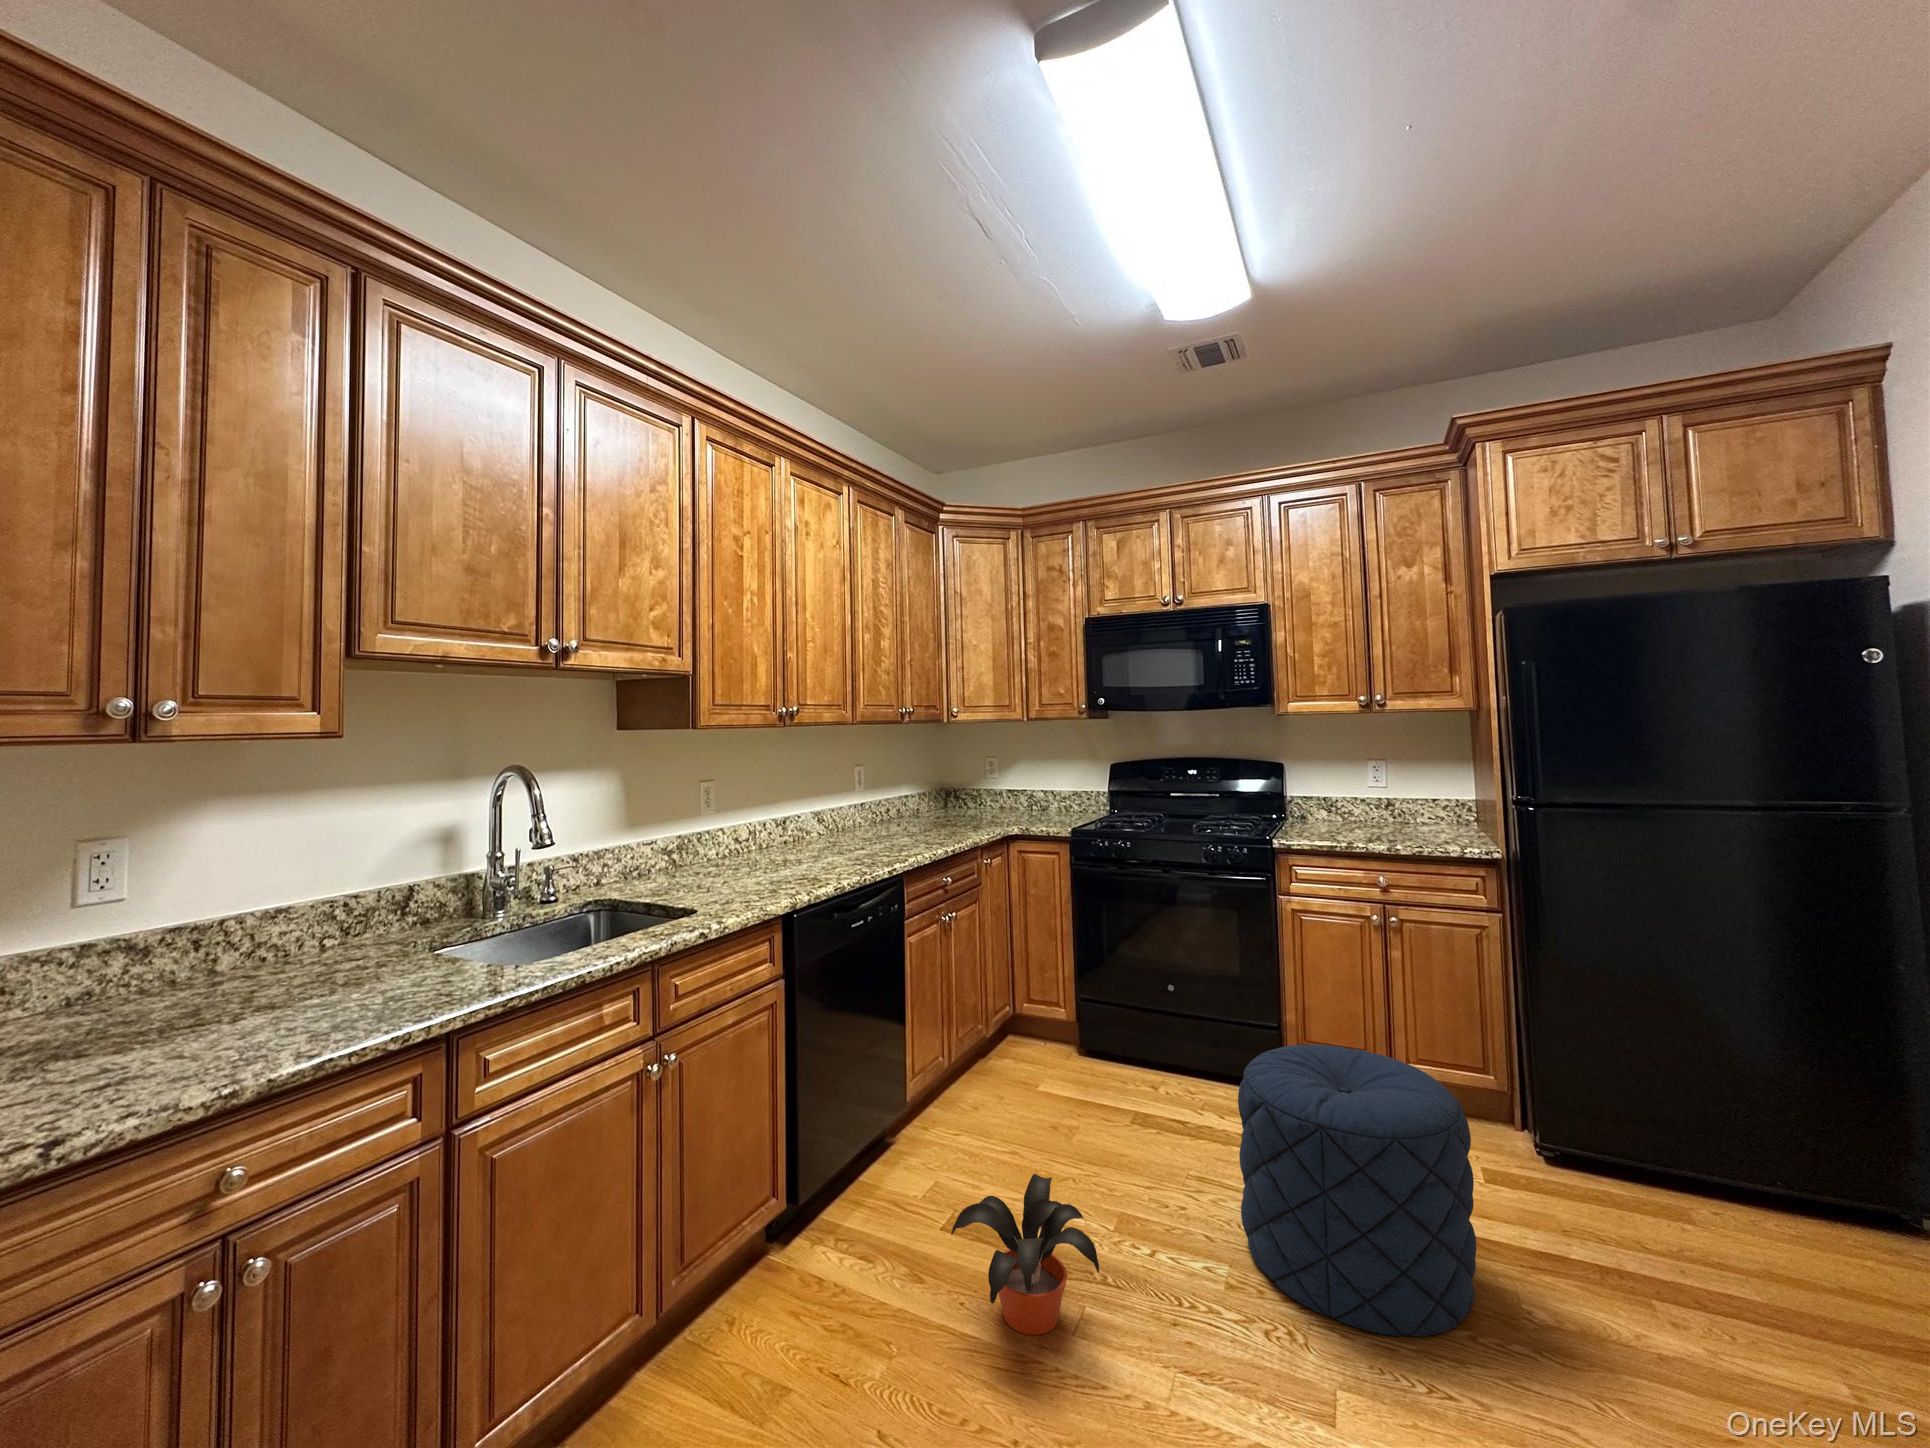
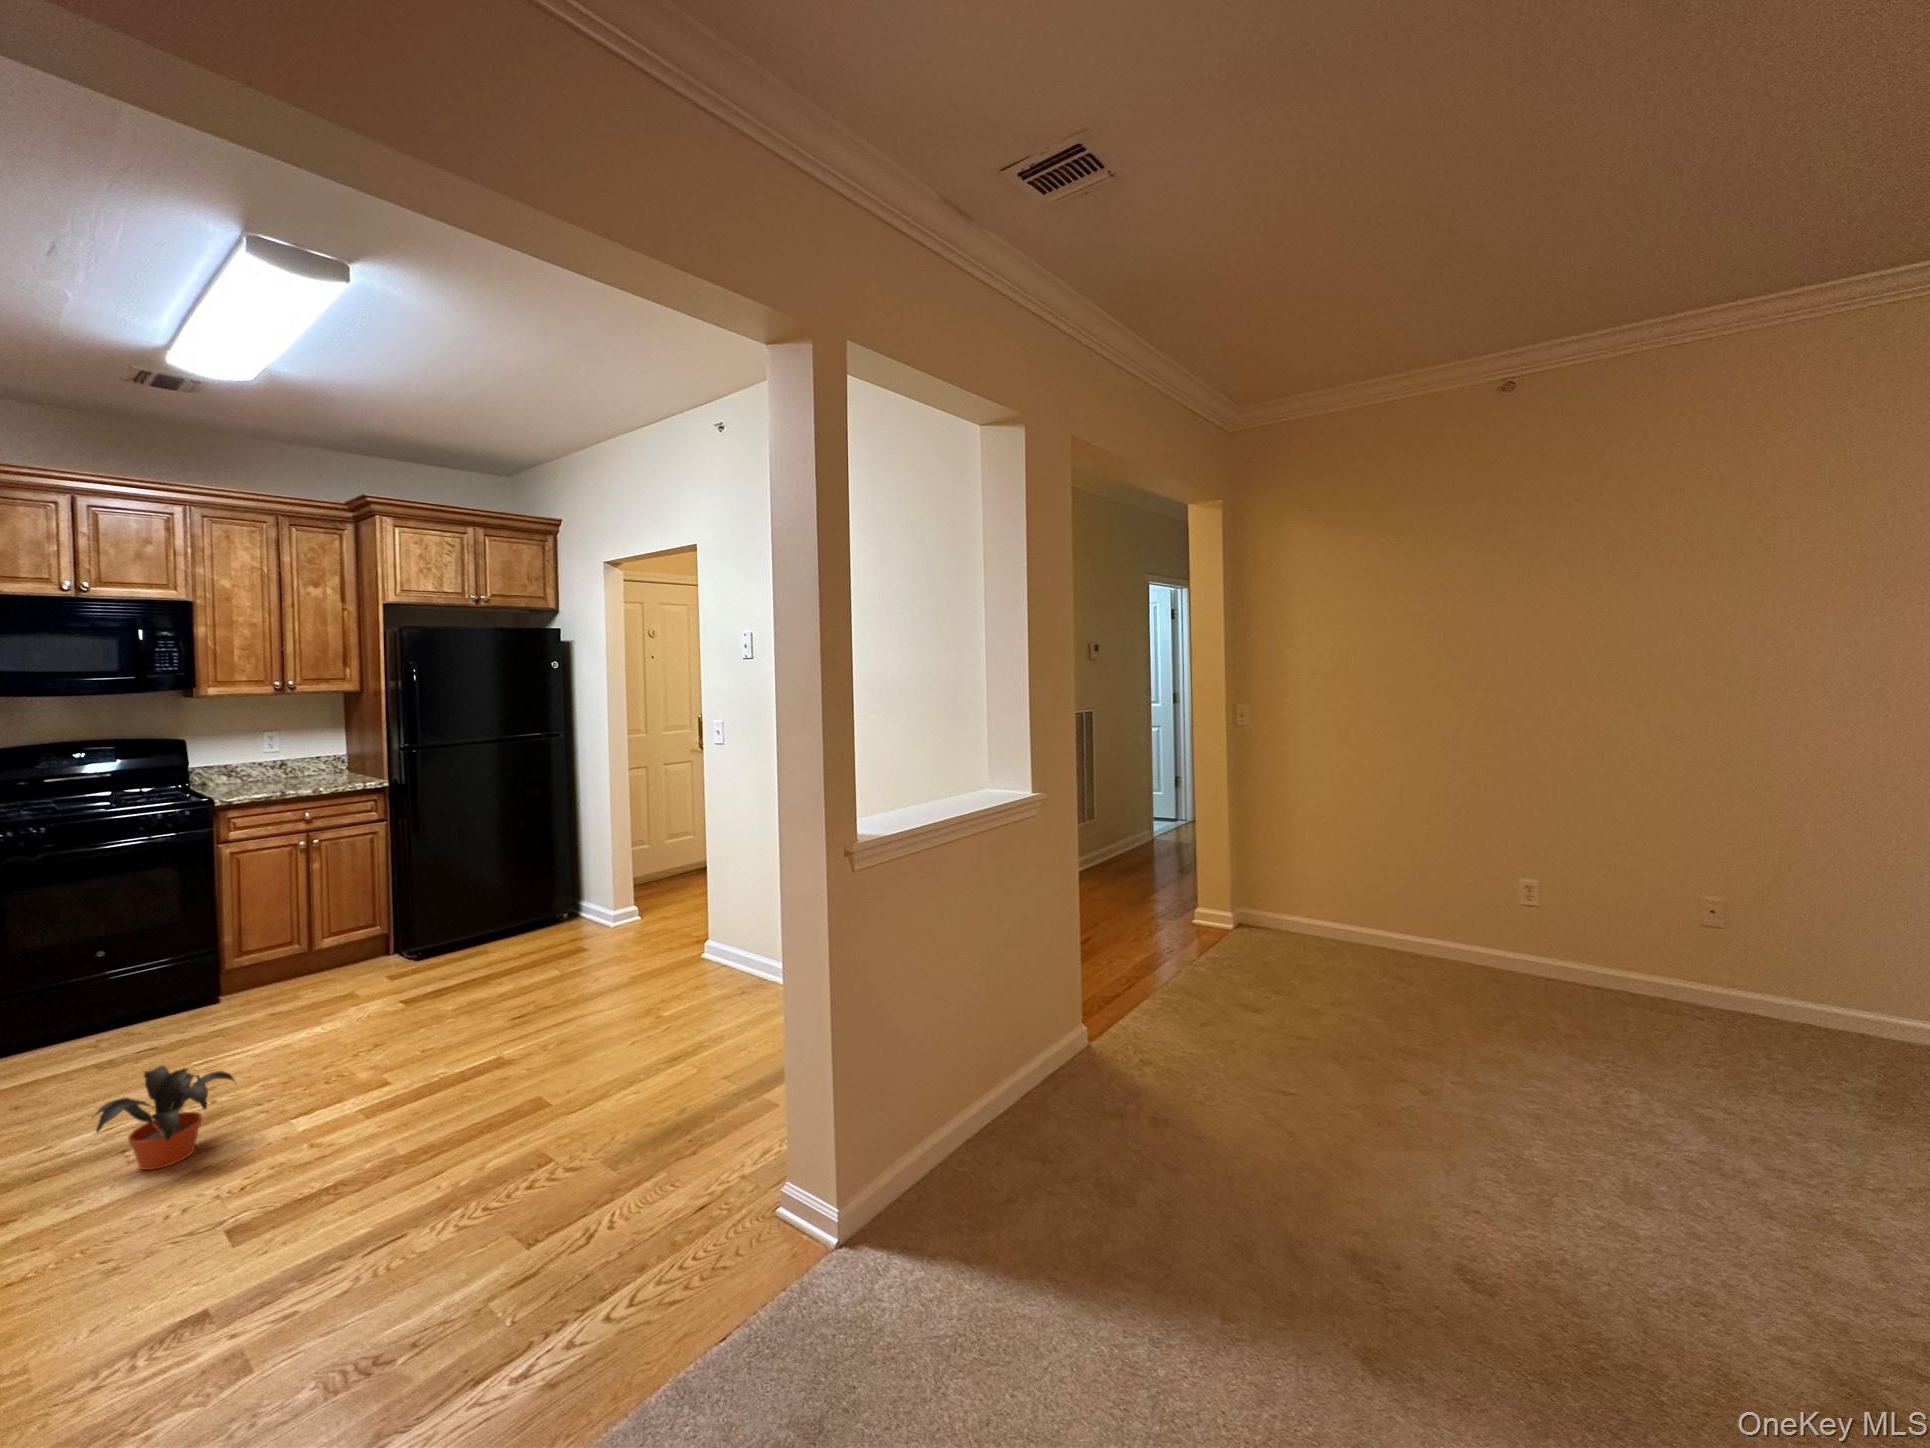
pouf: present [1238,1044,1476,1336] -> none [274,909,425,1063]

